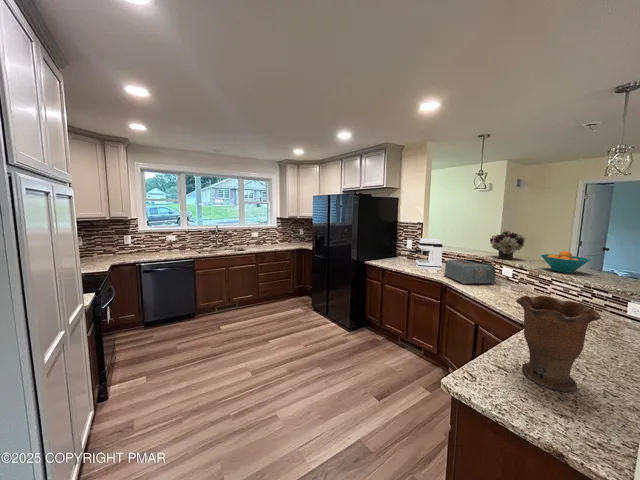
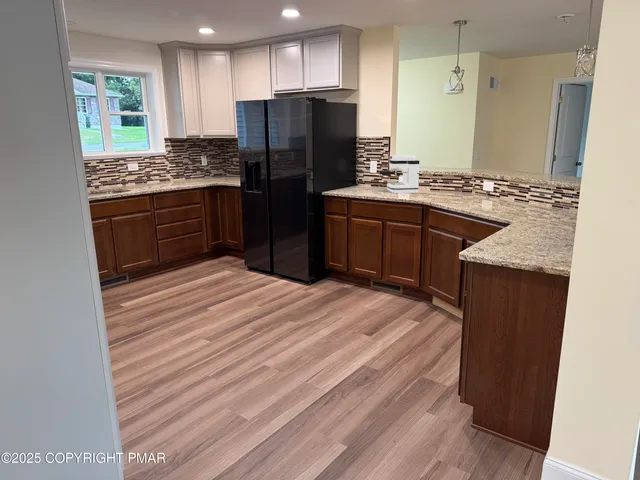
flower arrangement: present [490,229,525,259] -> none [469,138,505,173]
fruit bowl: present [541,251,590,273] -> none [520,156,561,178]
toaster: present [444,260,496,285] -> none [424,176,478,202]
vase: present [516,296,601,392] -> none [508,181,562,248]

